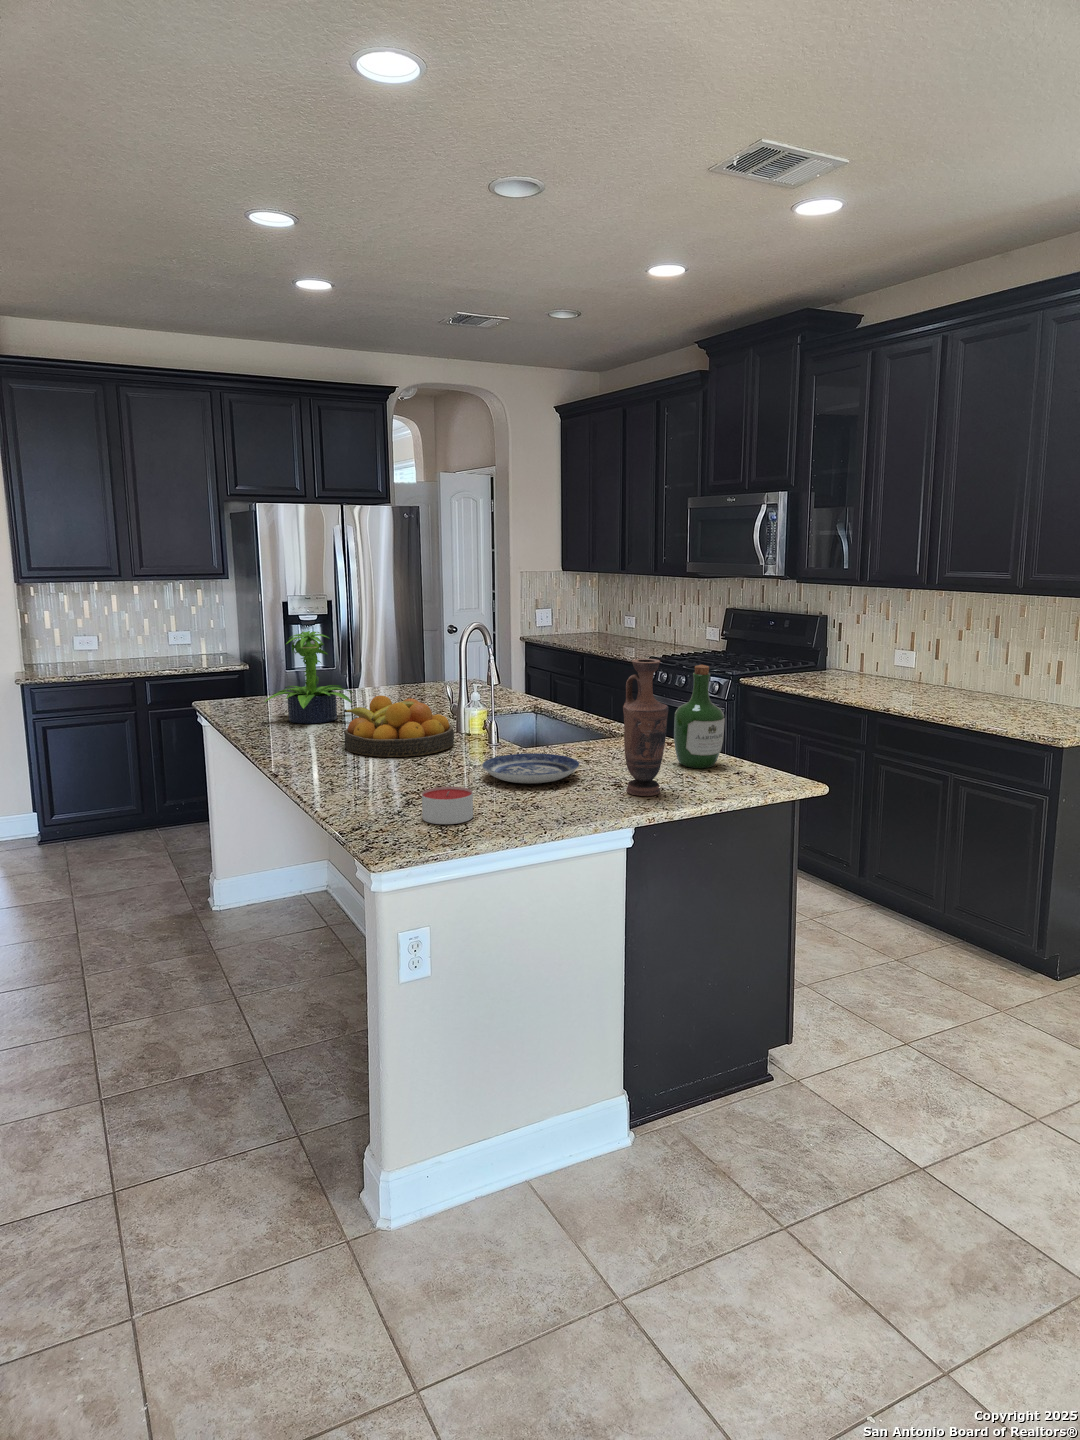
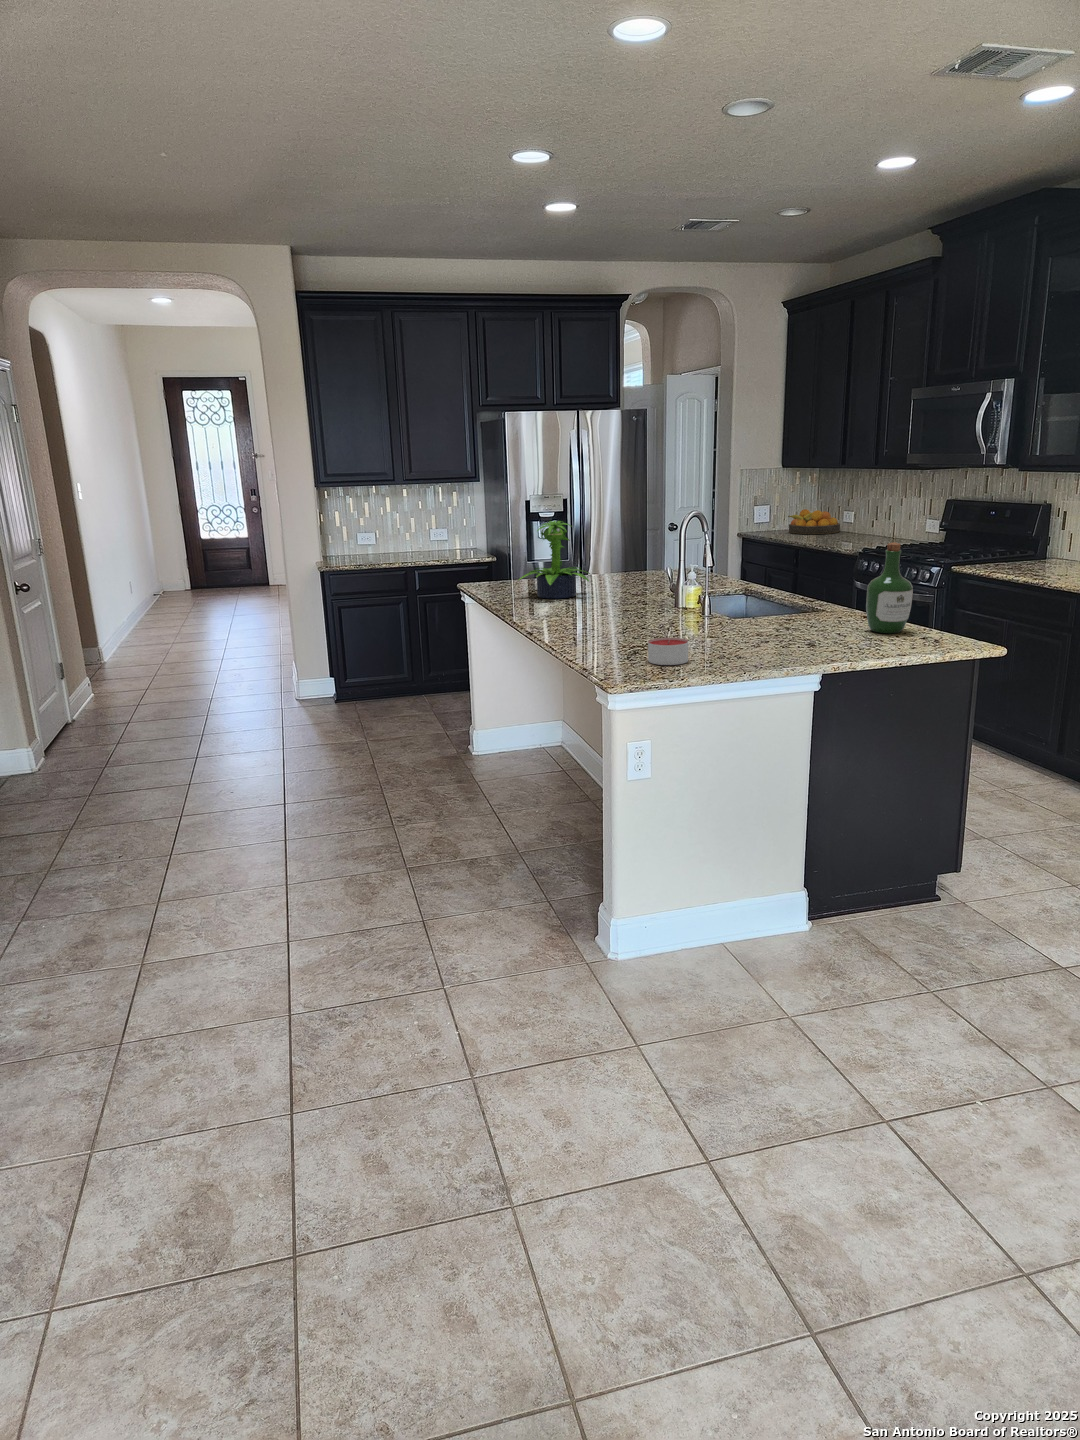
vase: present [623,659,669,796] -> none [818,535,857,651]
fruit bowl: present [344,696,454,757] -> present [788,509,840,534]
plate: present [482,753,579,783] -> none [697,619,779,640]

